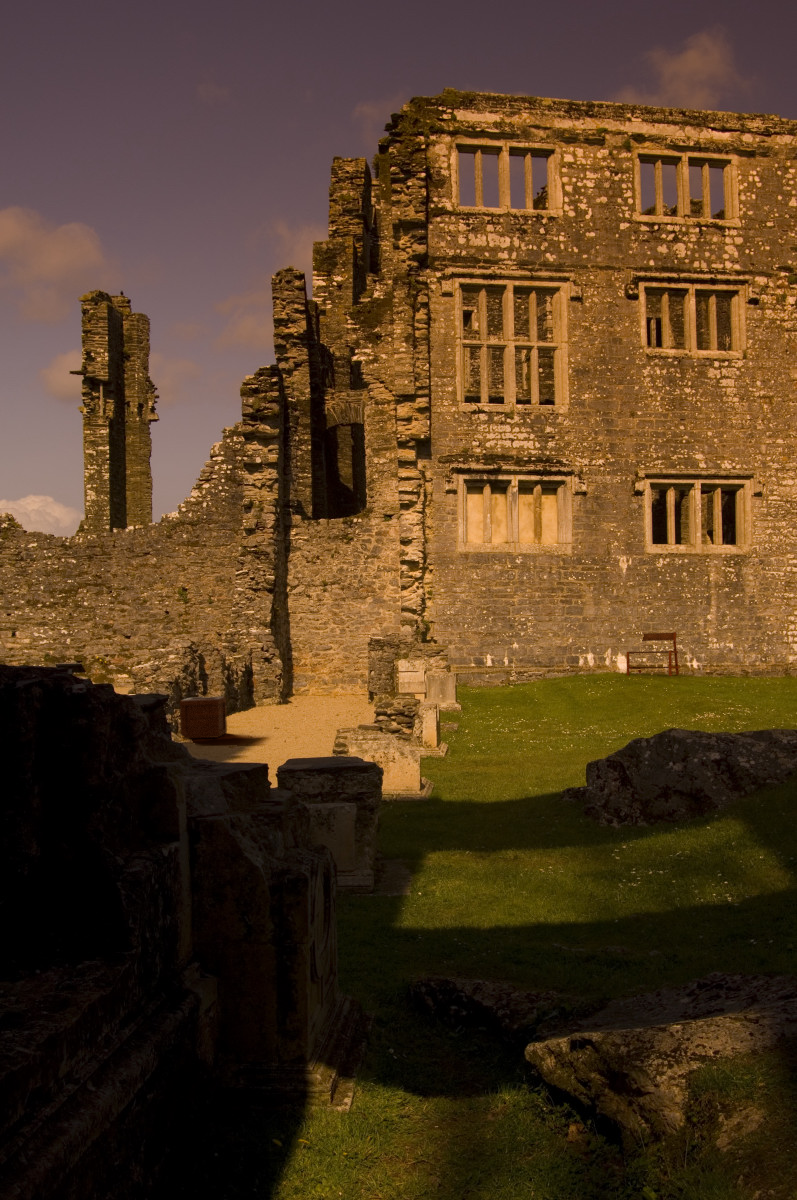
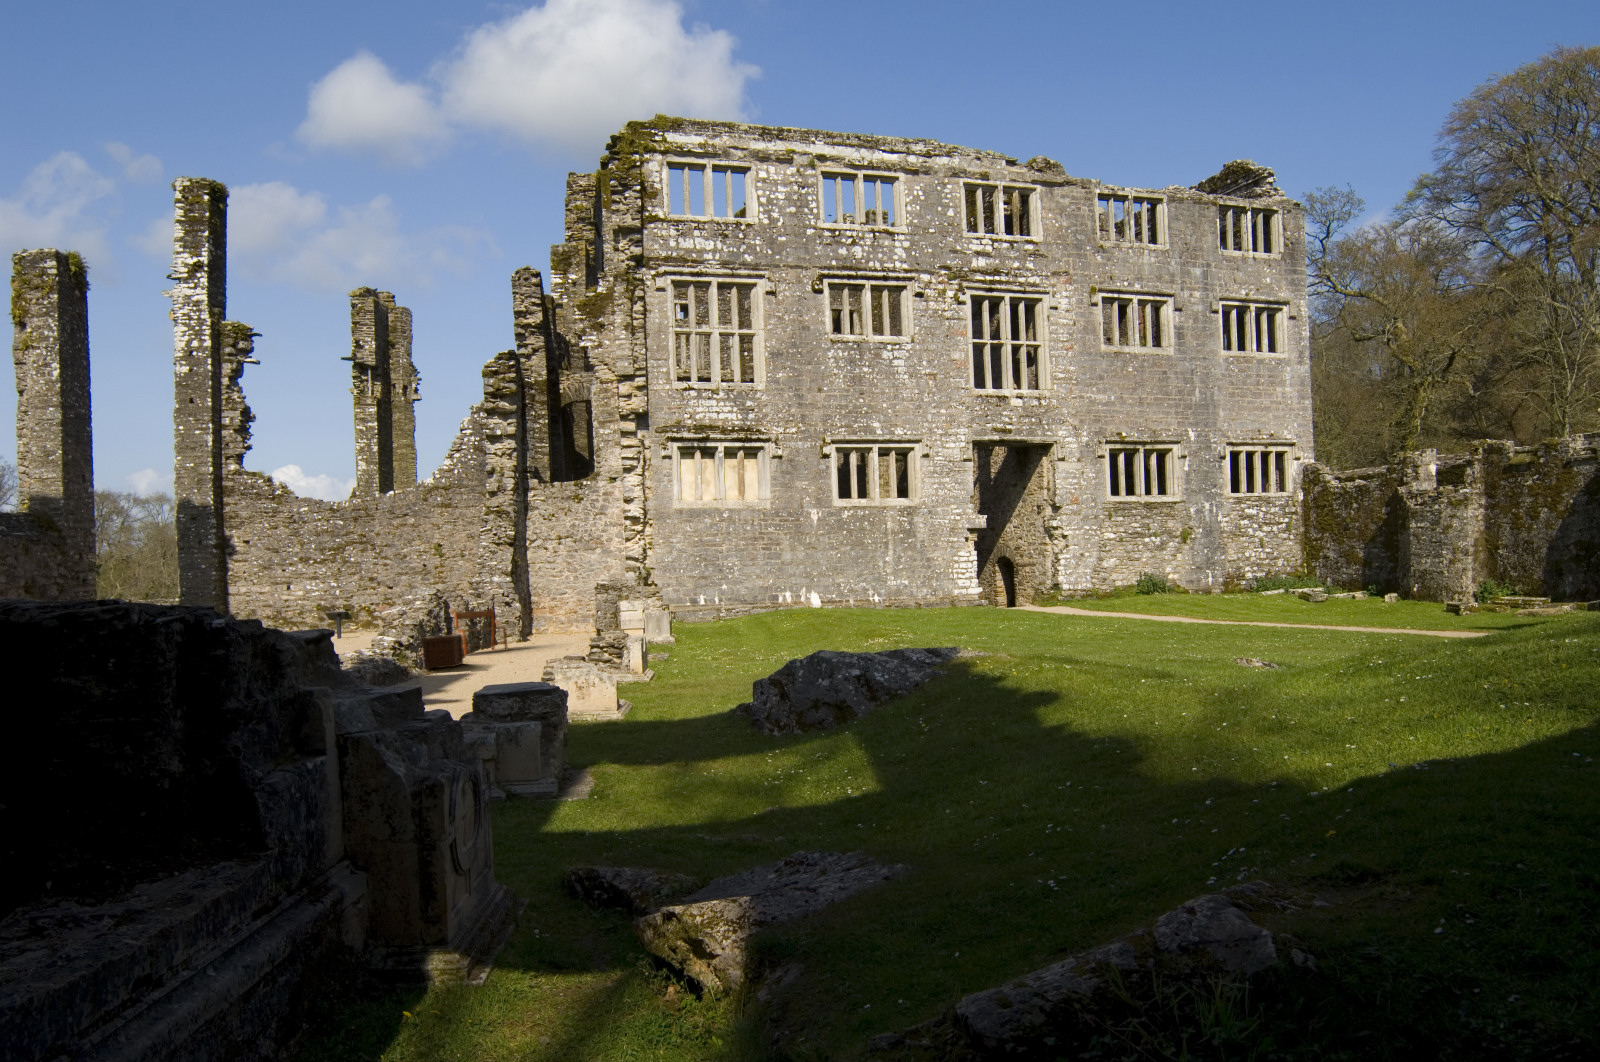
bench: present [627,632,680,676] -> present [454,610,508,655]

